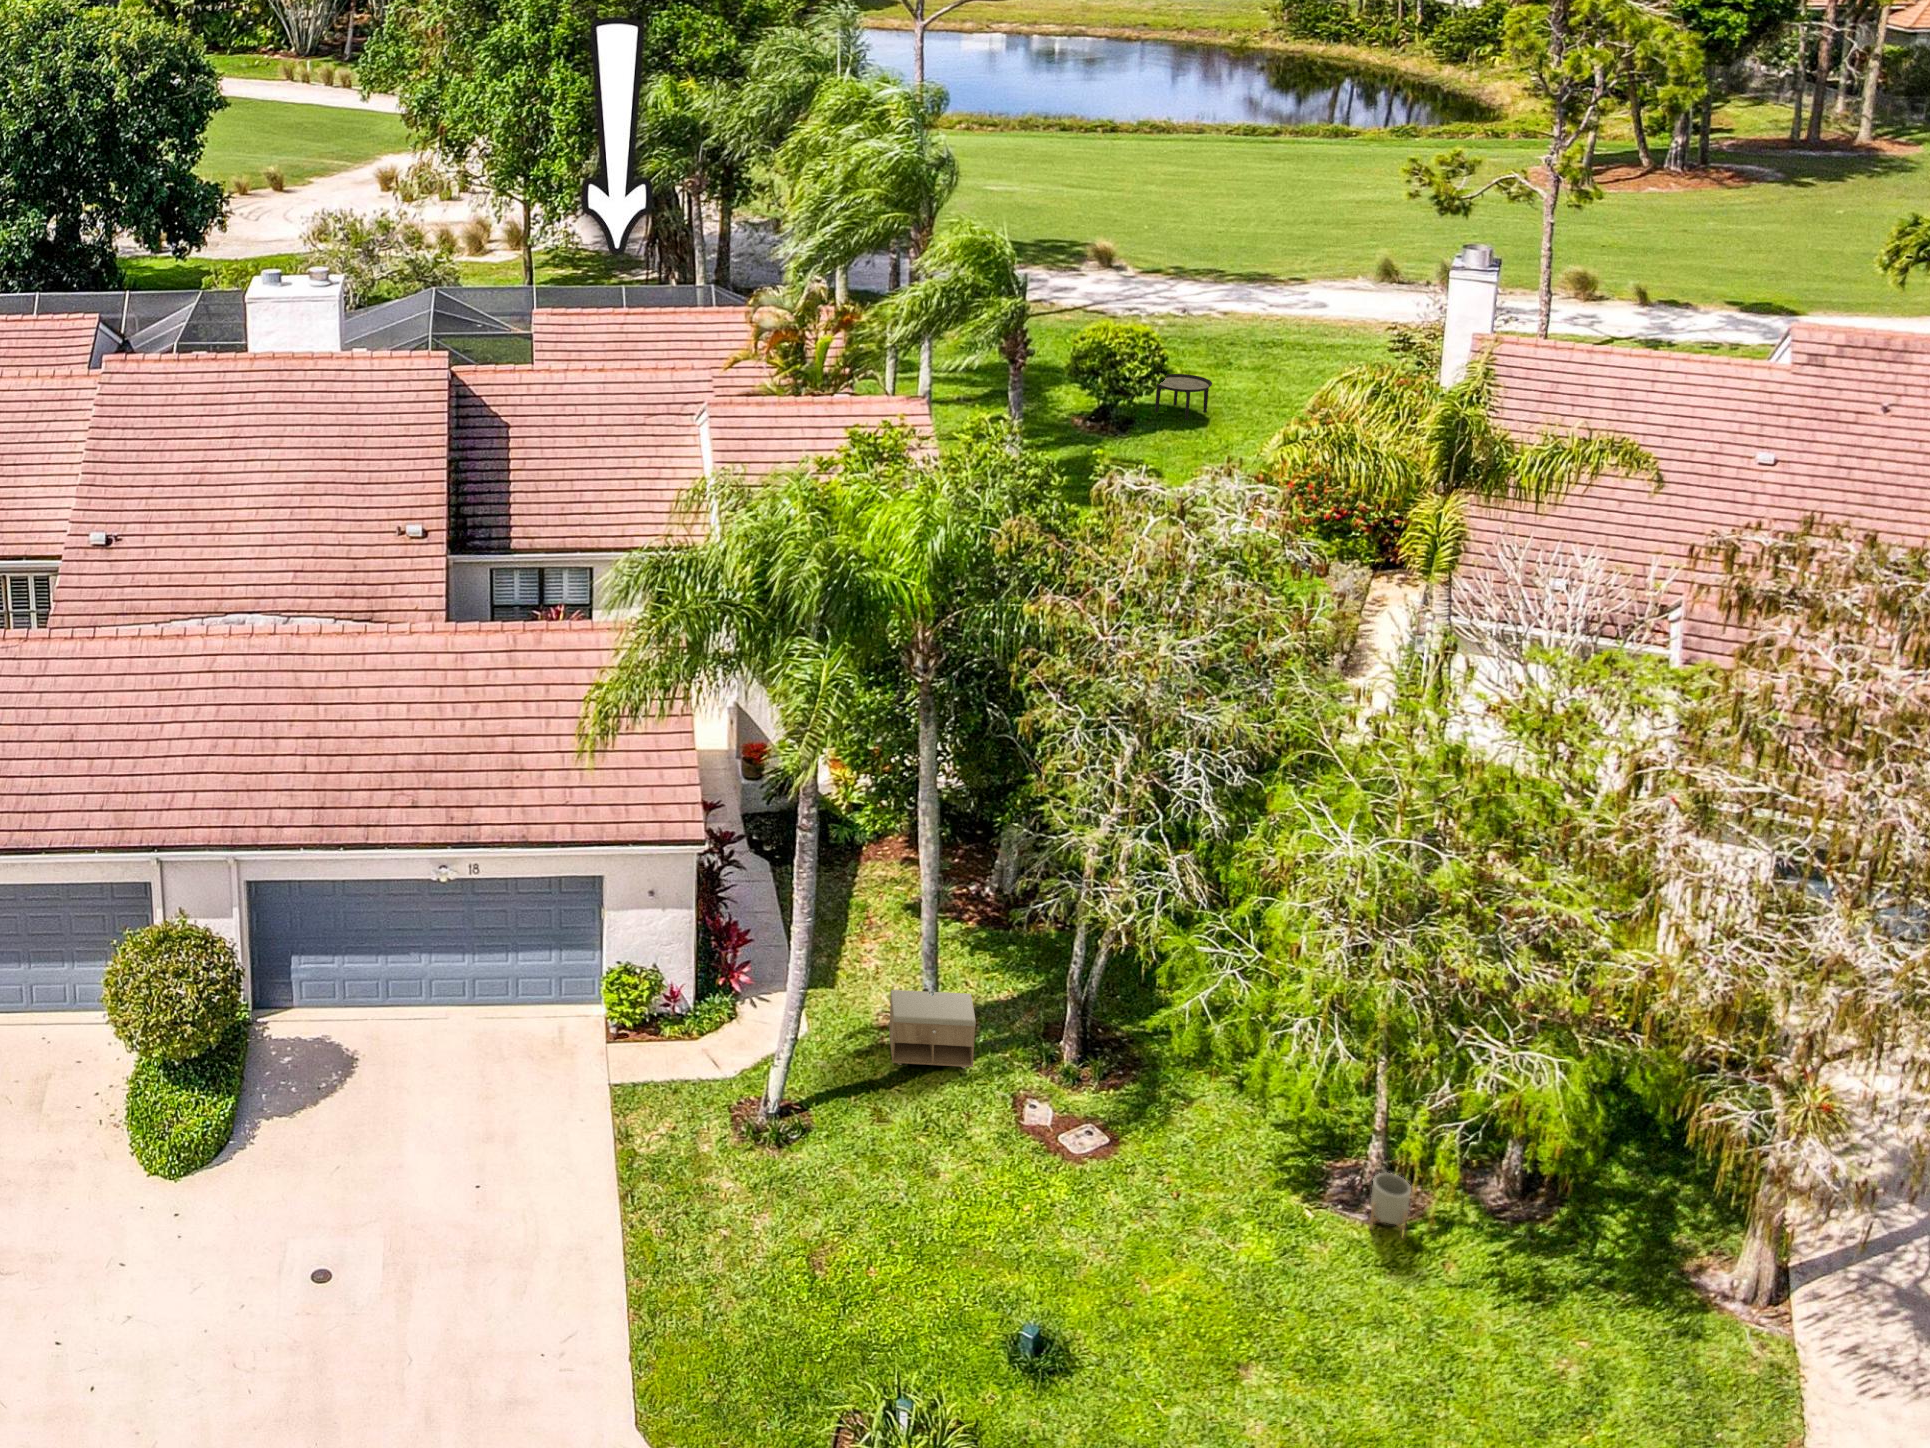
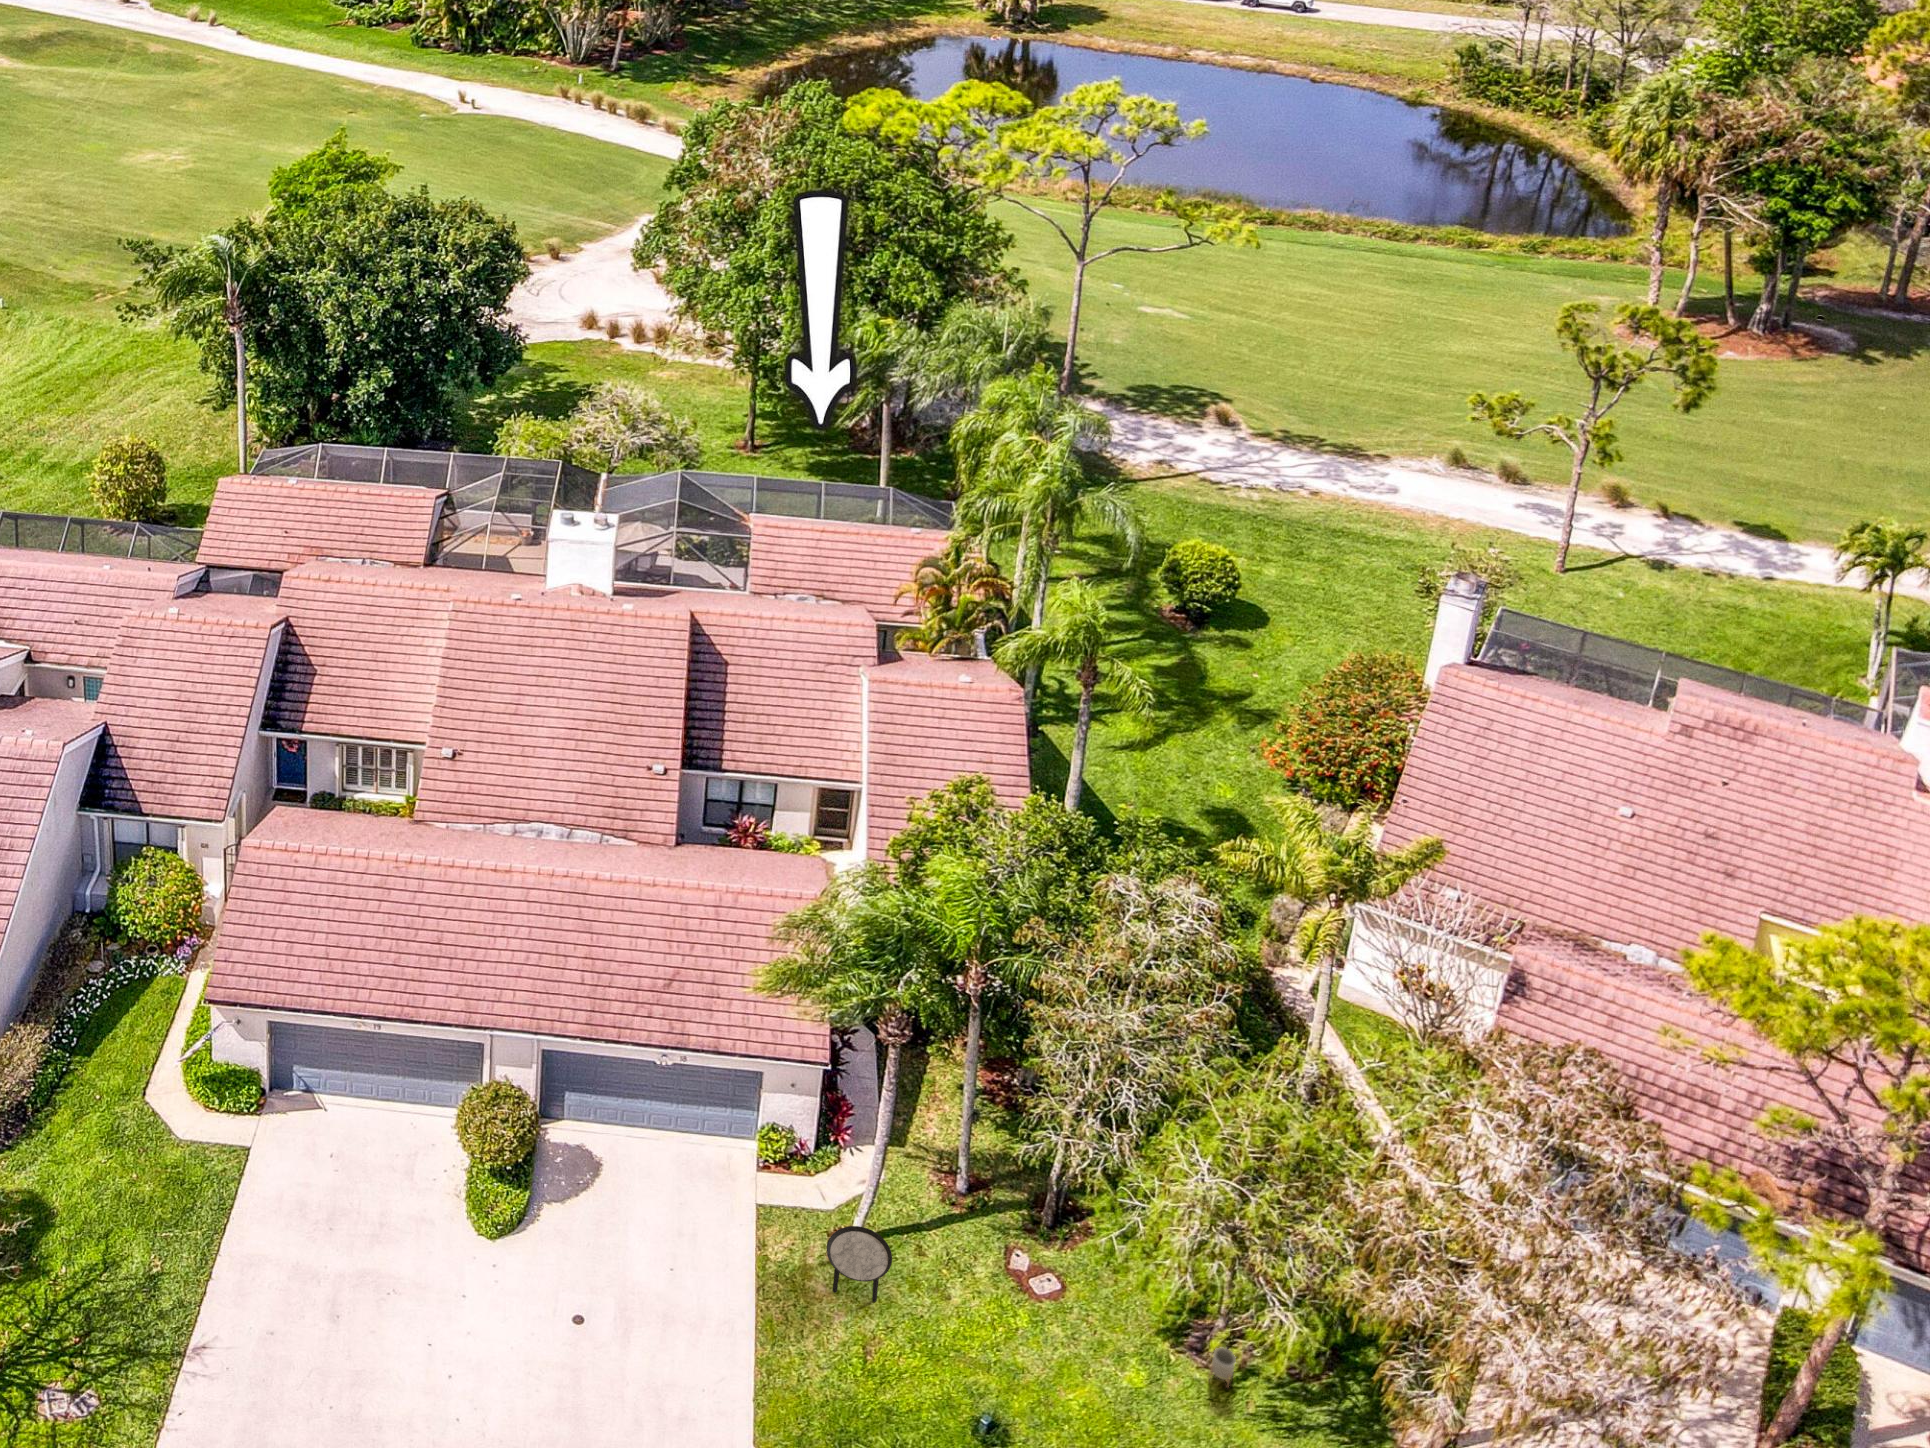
round table: present [1155,374,1212,420] -> present [827,1226,892,1302]
storage bench: present [889,990,976,1068] -> none [934,1168,989,1224]

